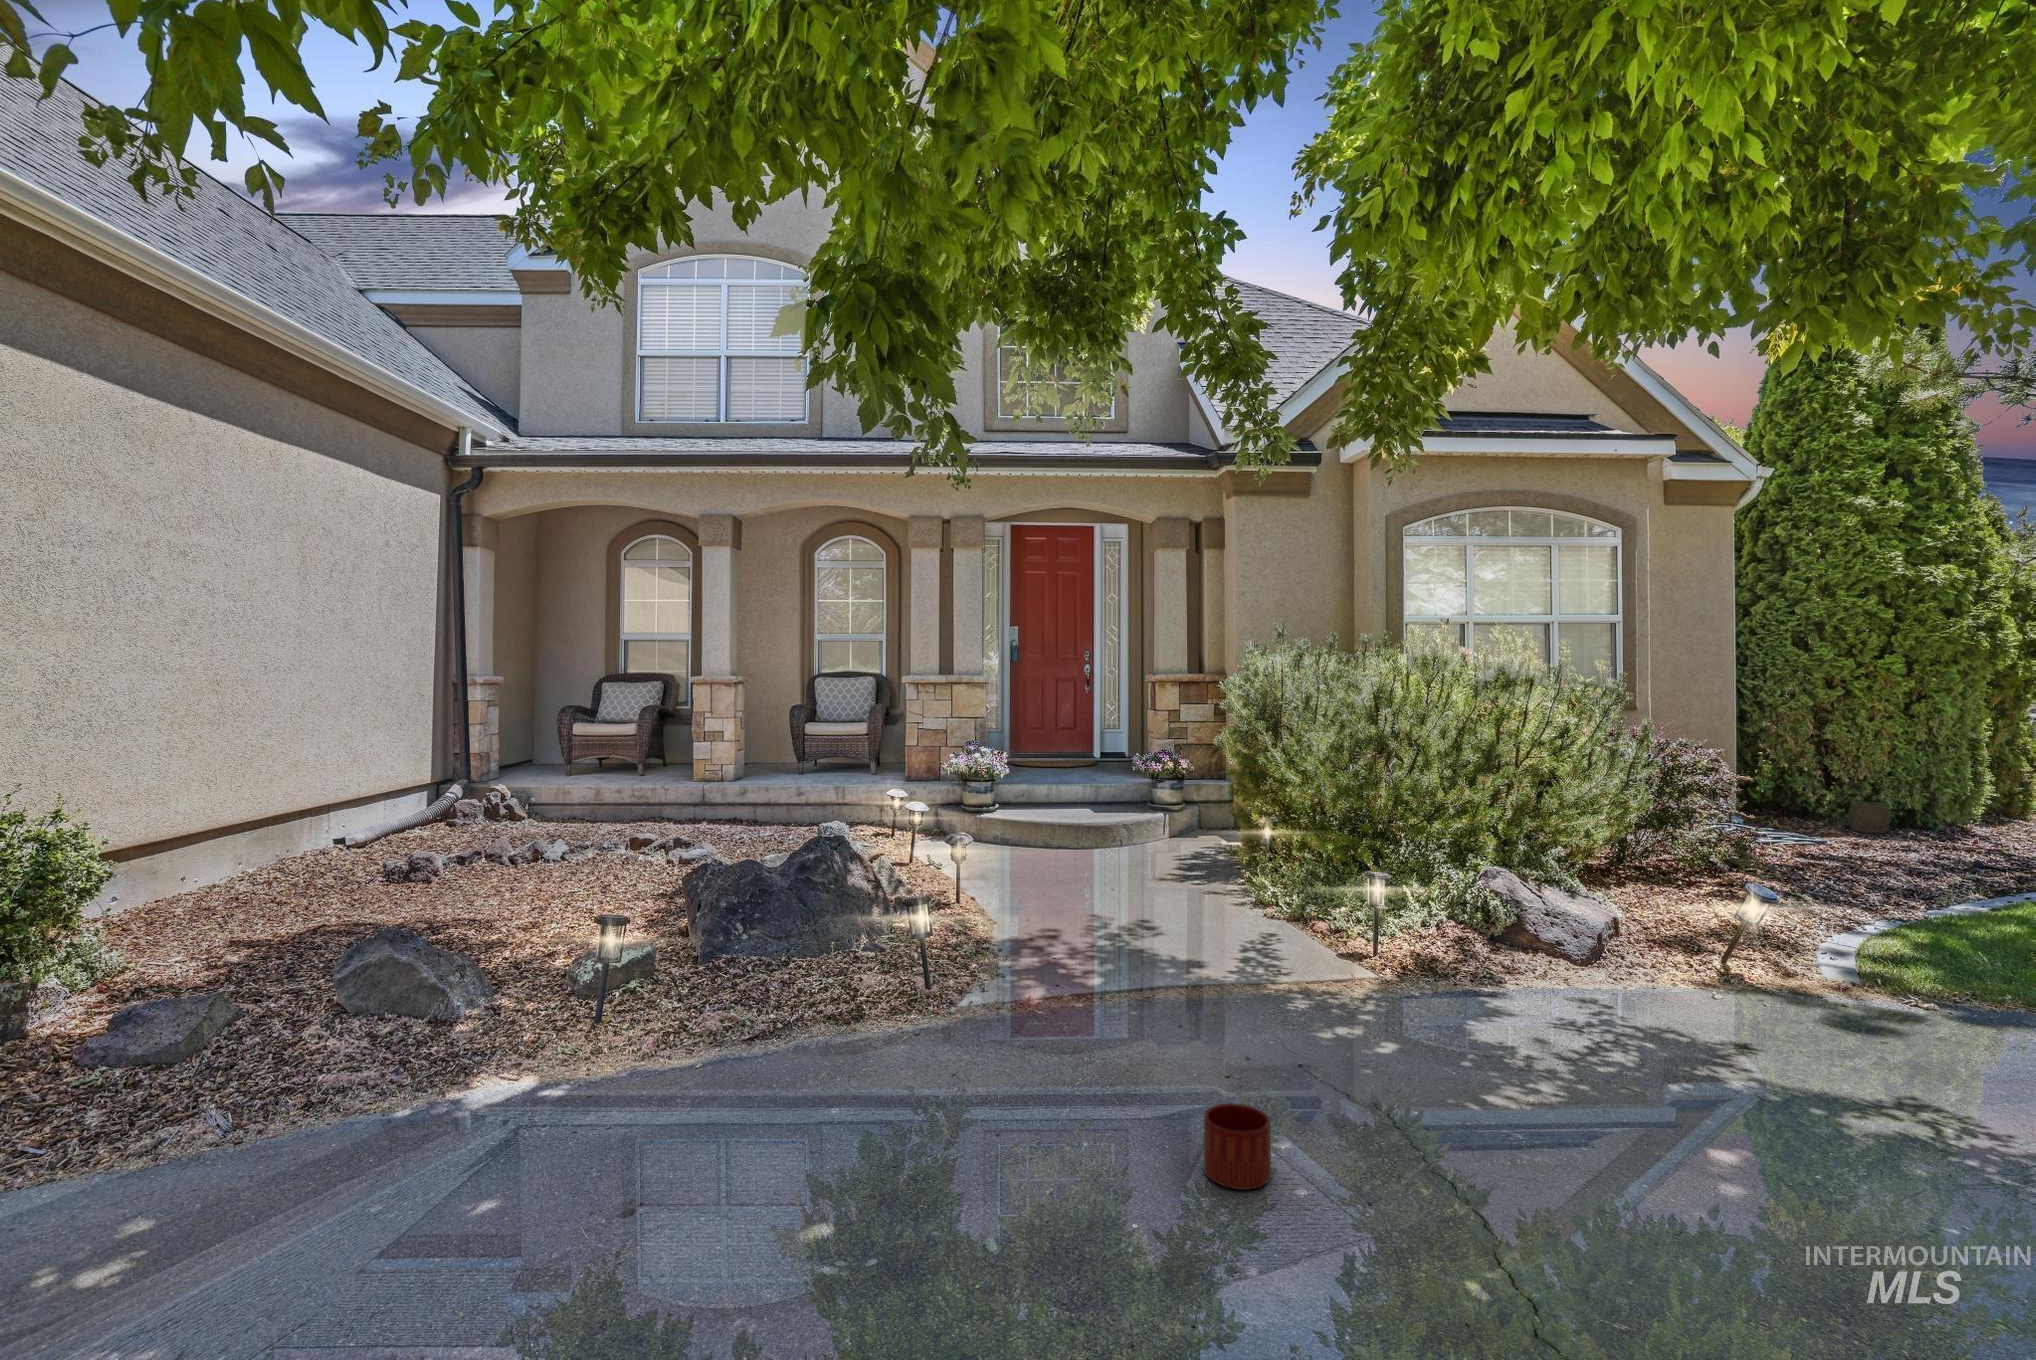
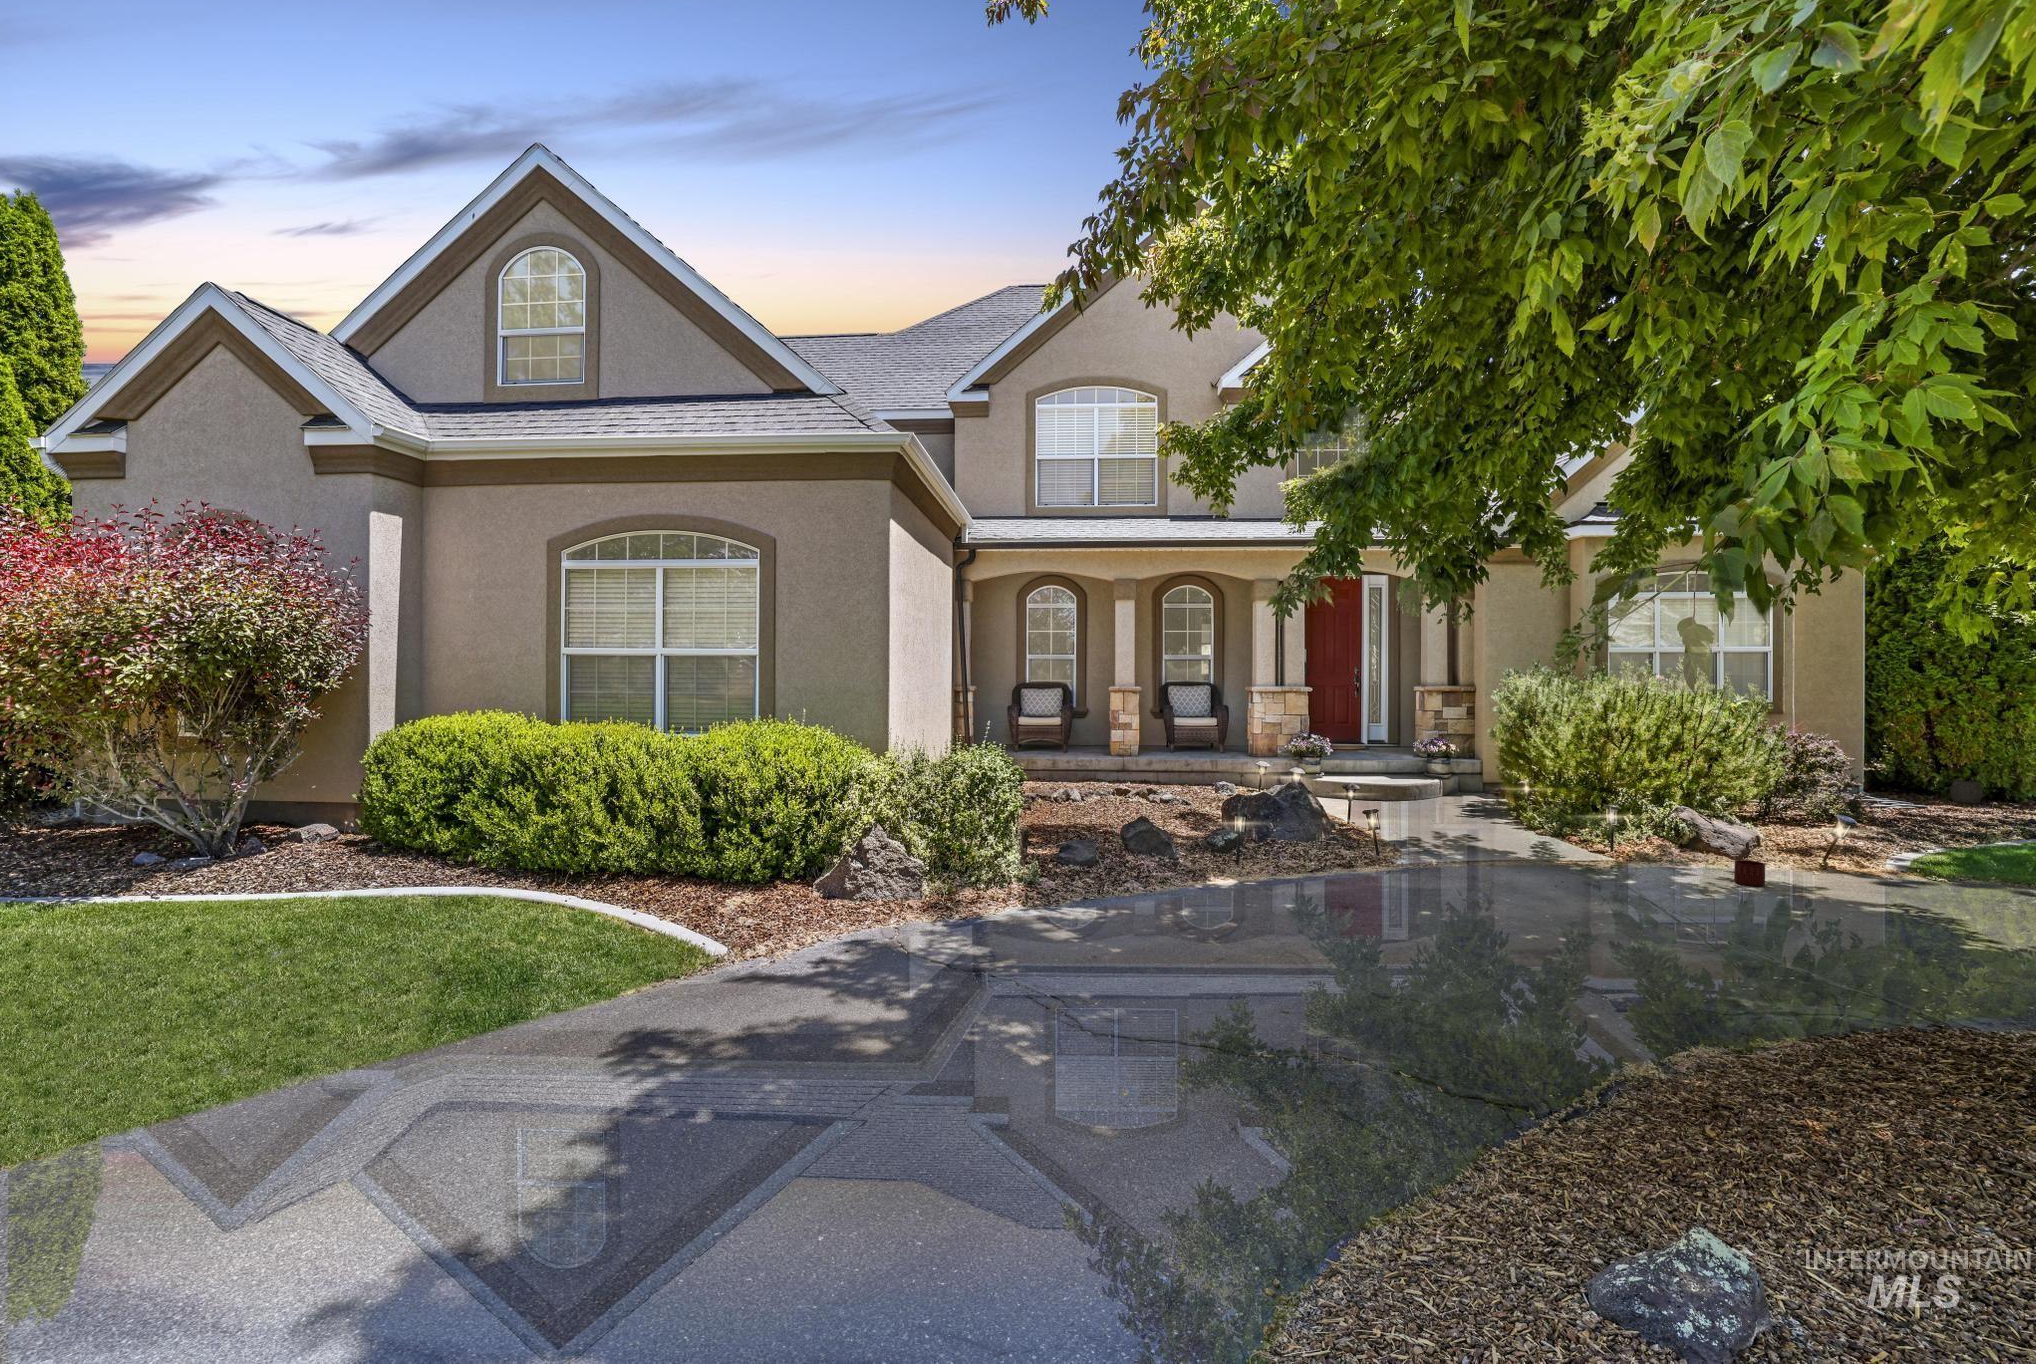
planter: present [1203,1103,1271,1190] -> present [1734,860,1765,886]

